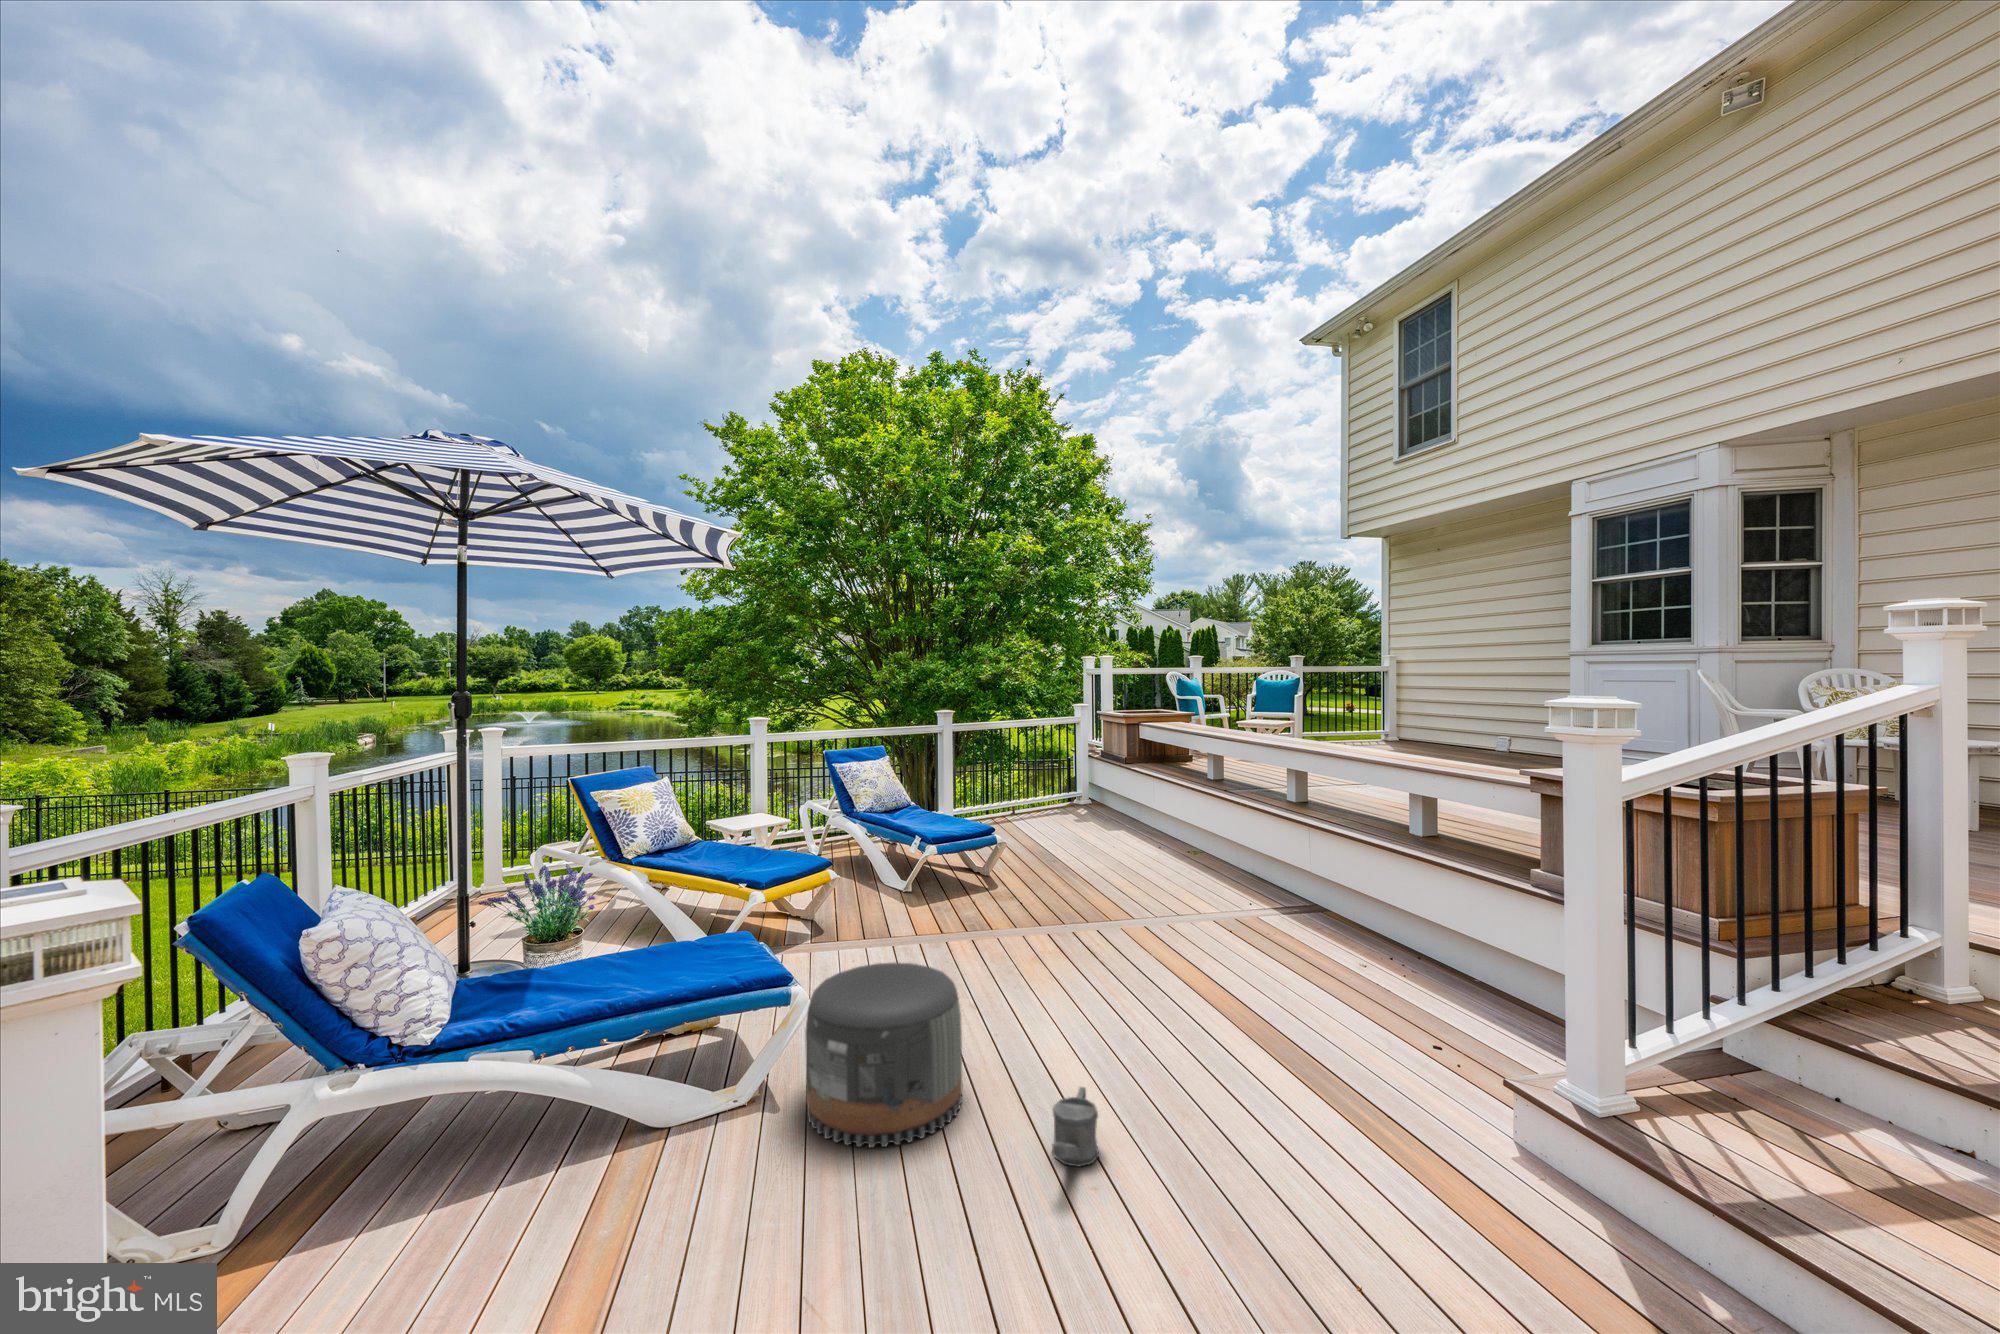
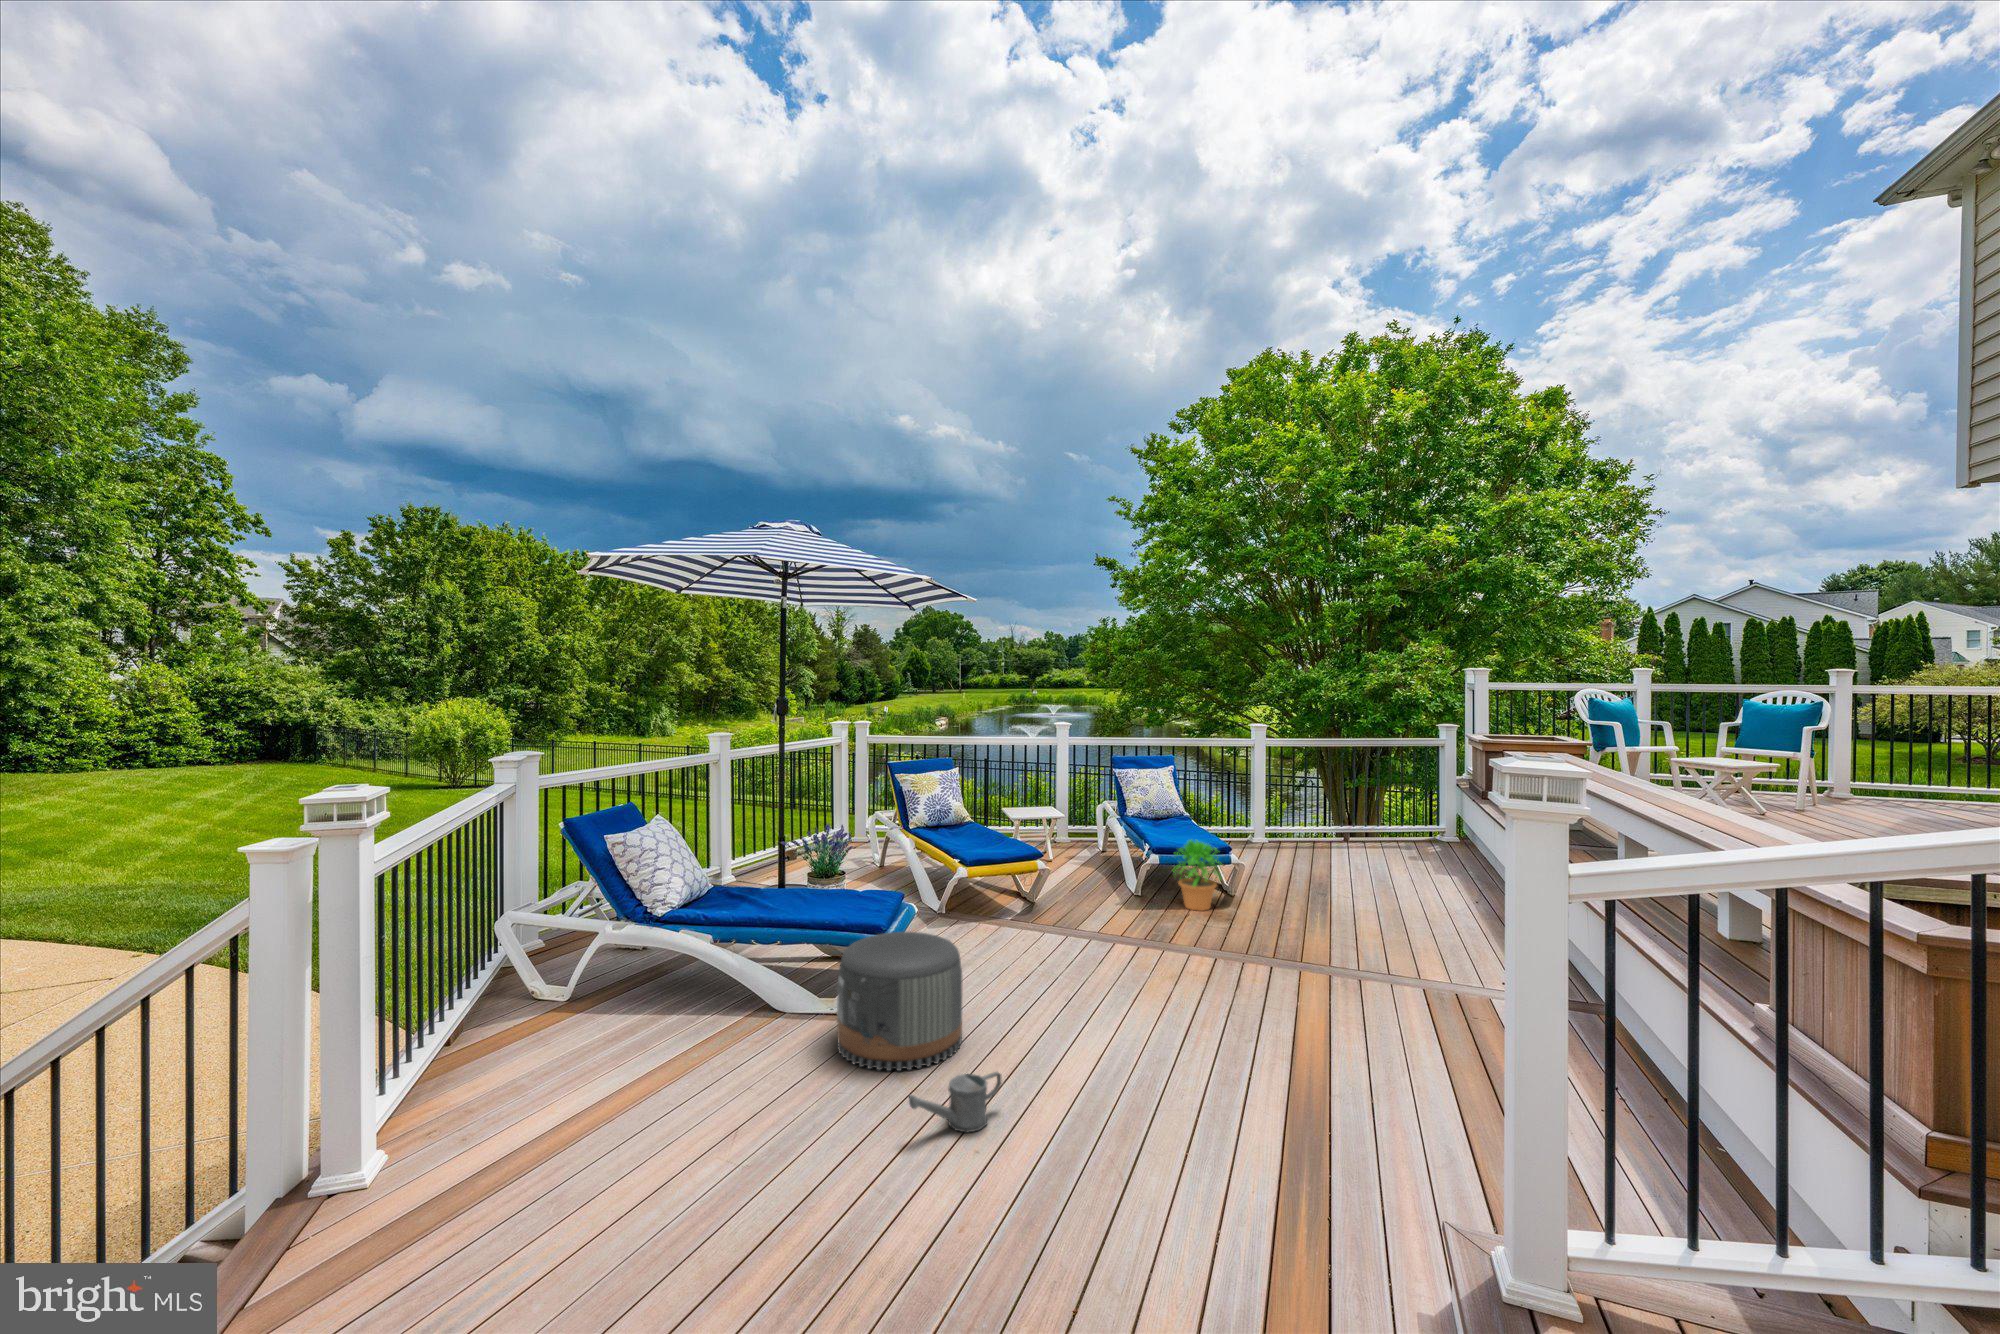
potted plant: none [942,822,992,893] -> present [1173,840,1221,911]

